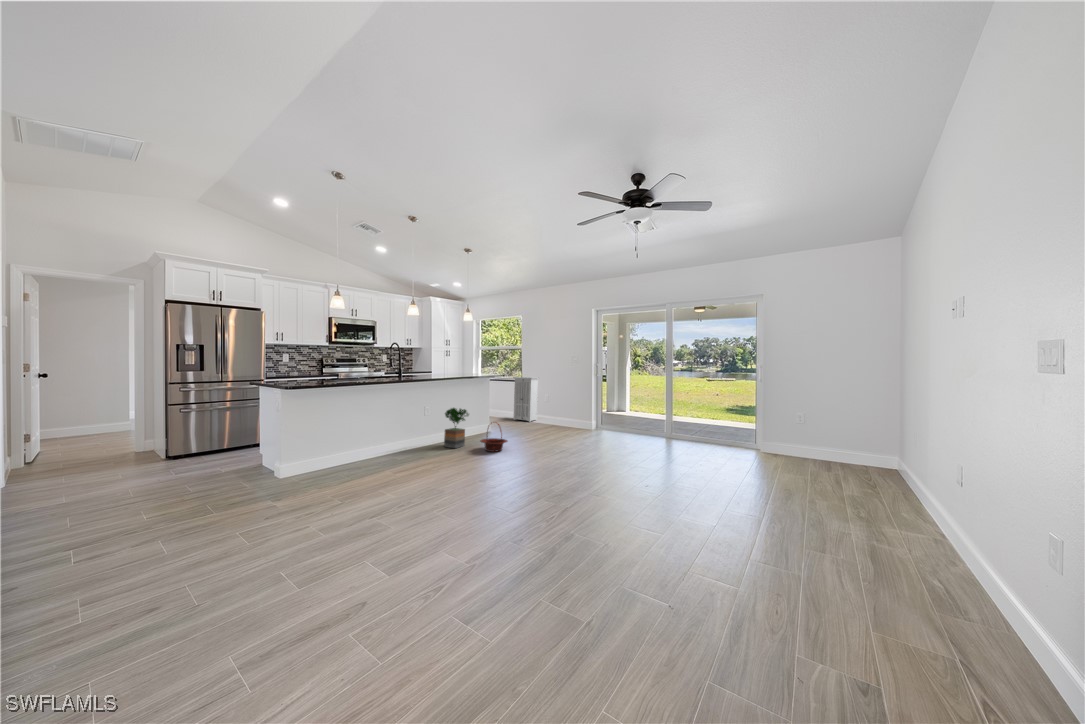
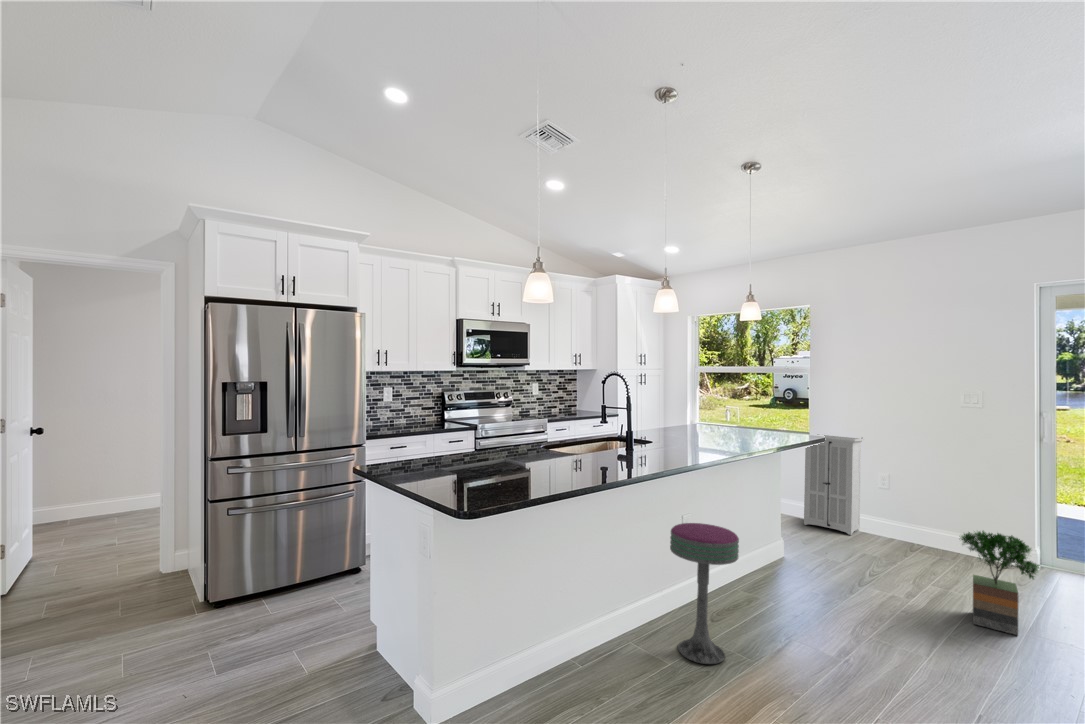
bar stool: none [401,402,429,454] -> present [670,523,739,664]
potted tree: present [444,408,469,448] -> present [961,531,1040,635]
basket: present [480,424,507,452] -> none [866,589,958,679]

